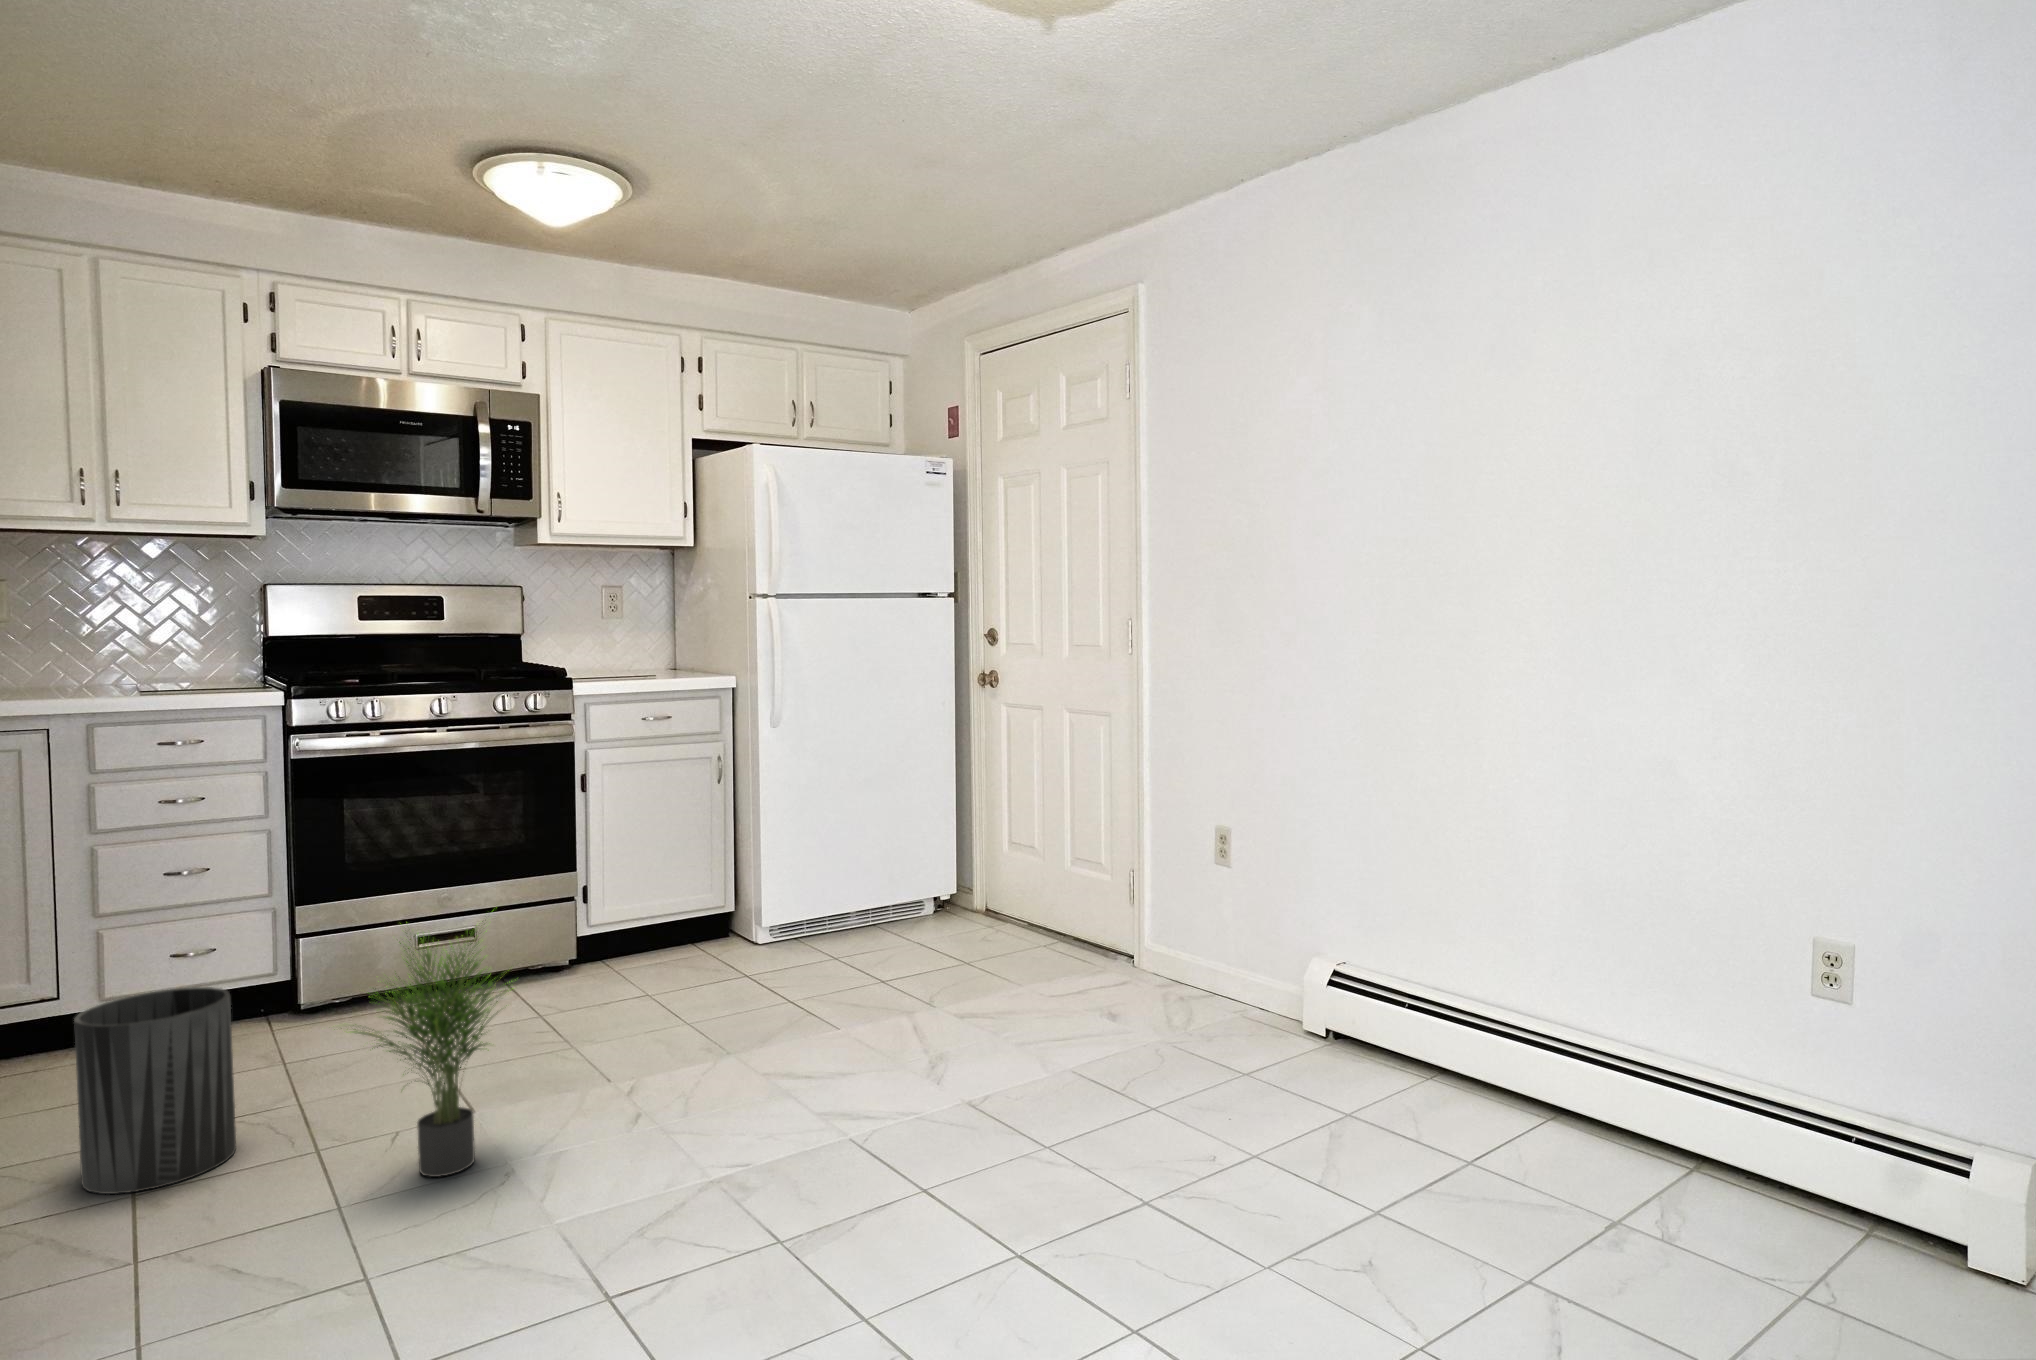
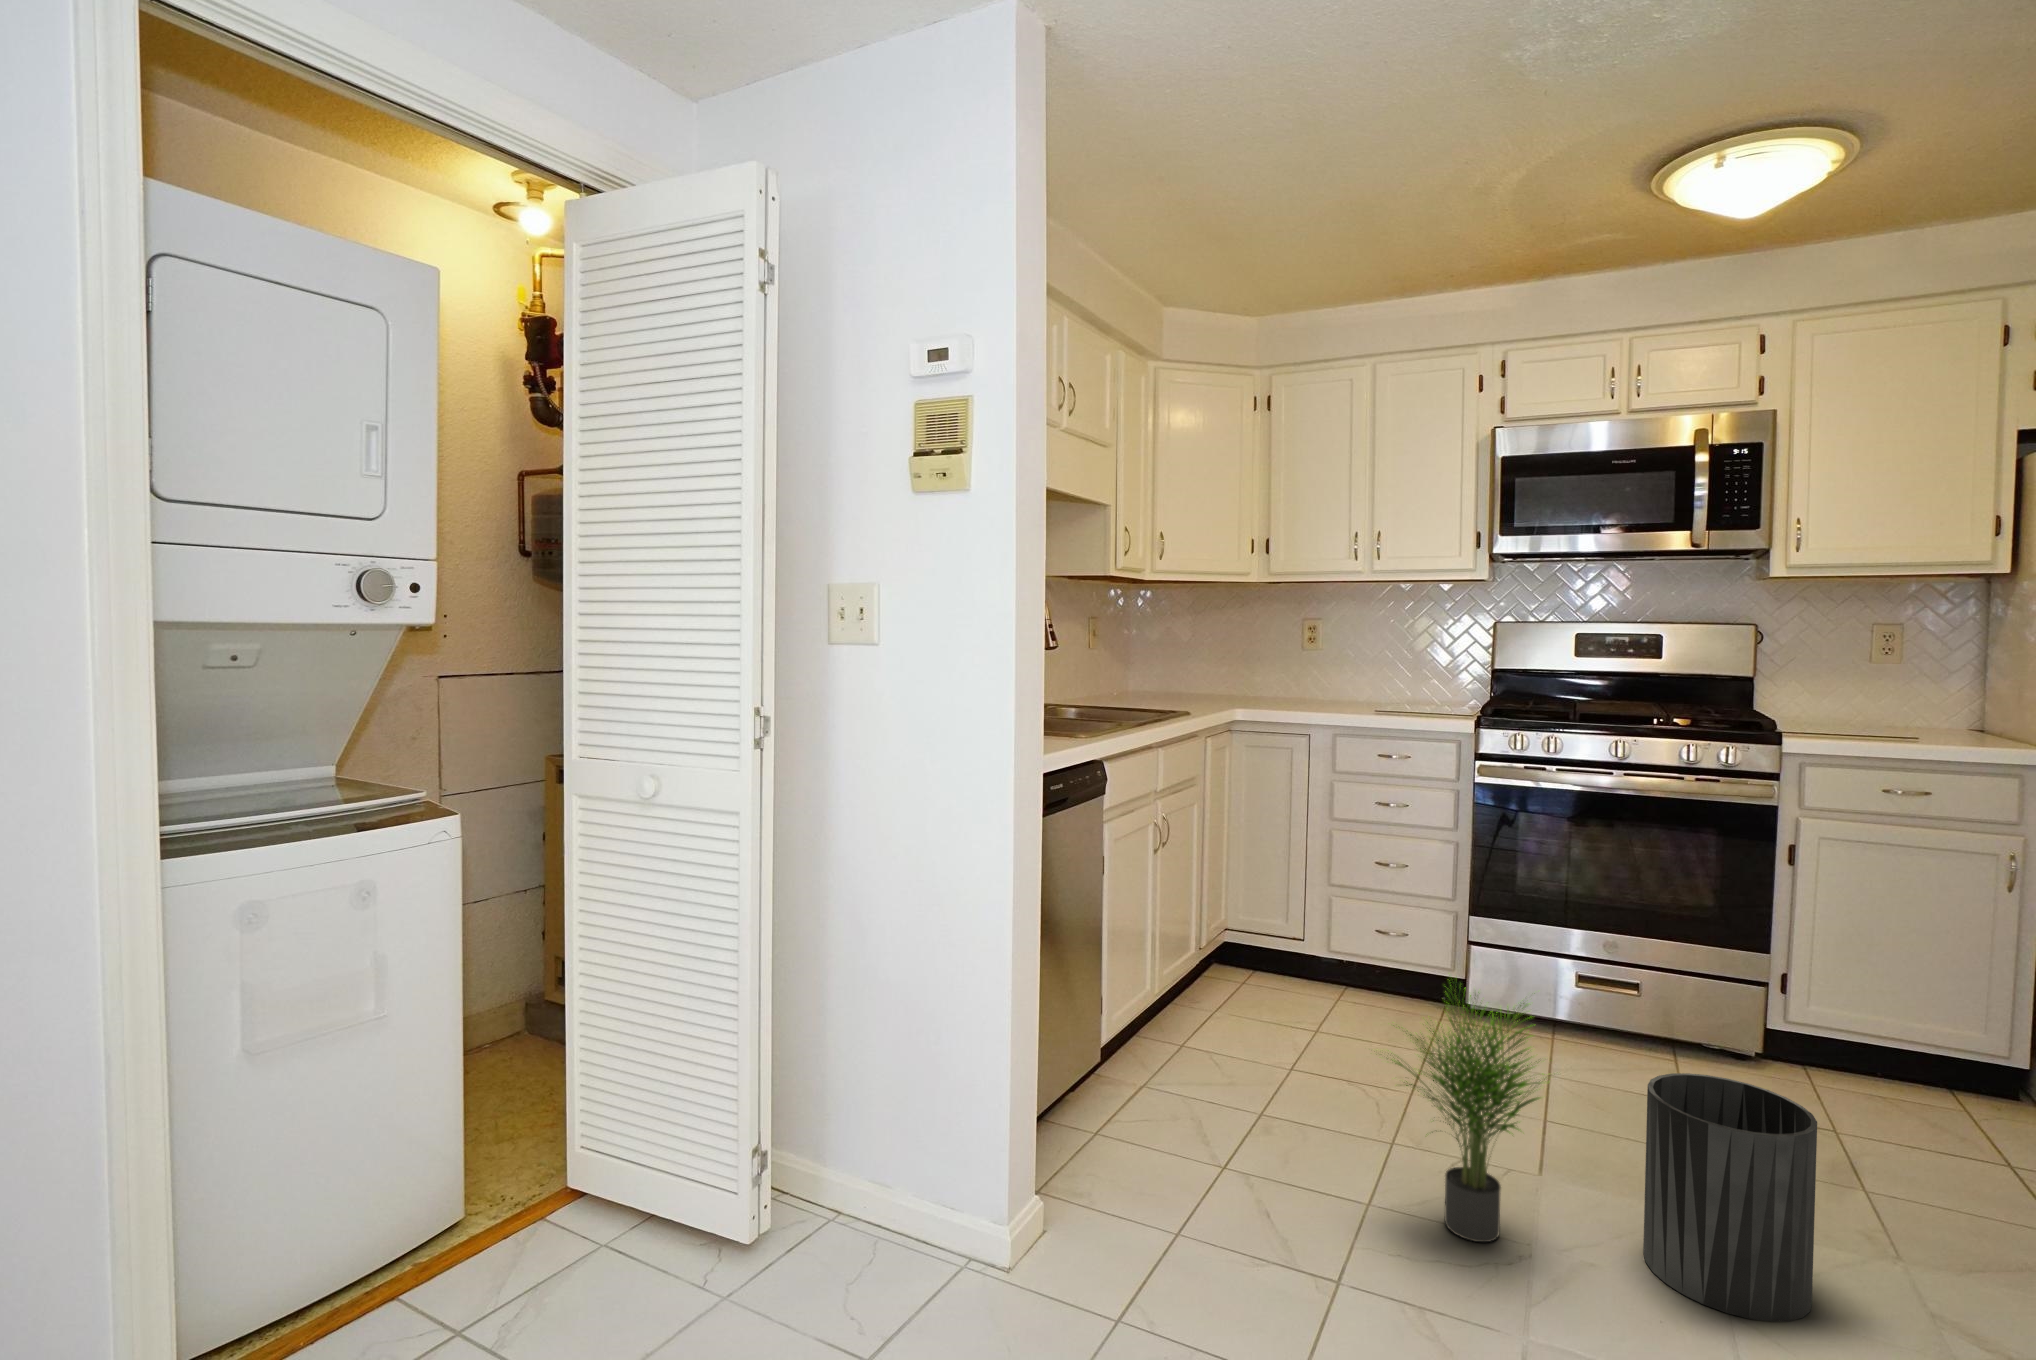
trash can: present [74,987,236,1194] -> present [1643,1073,1817,1322]

